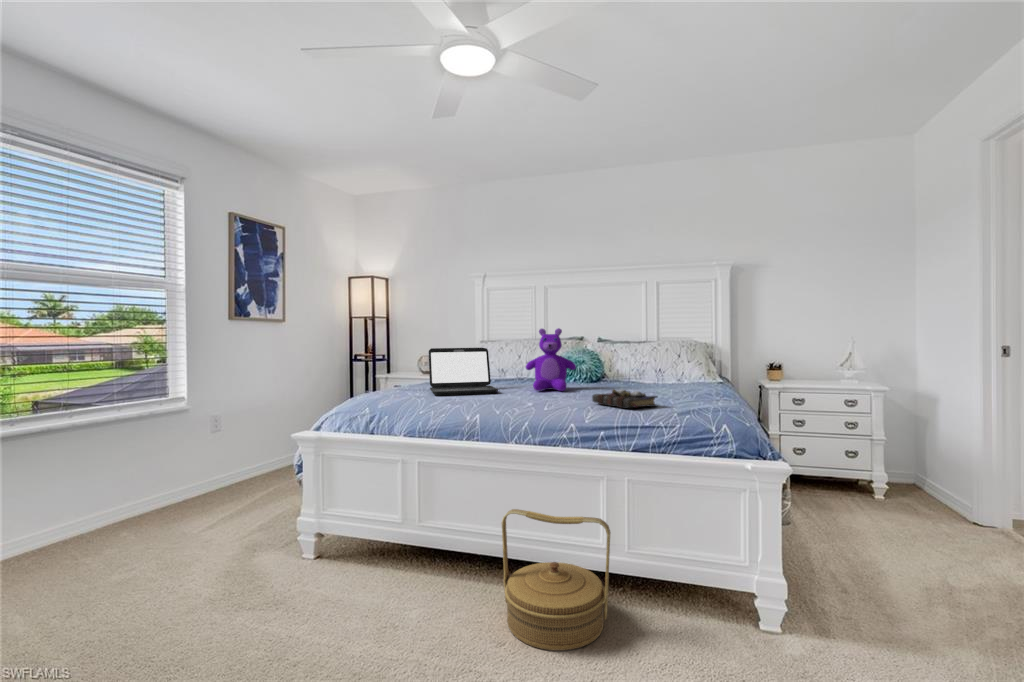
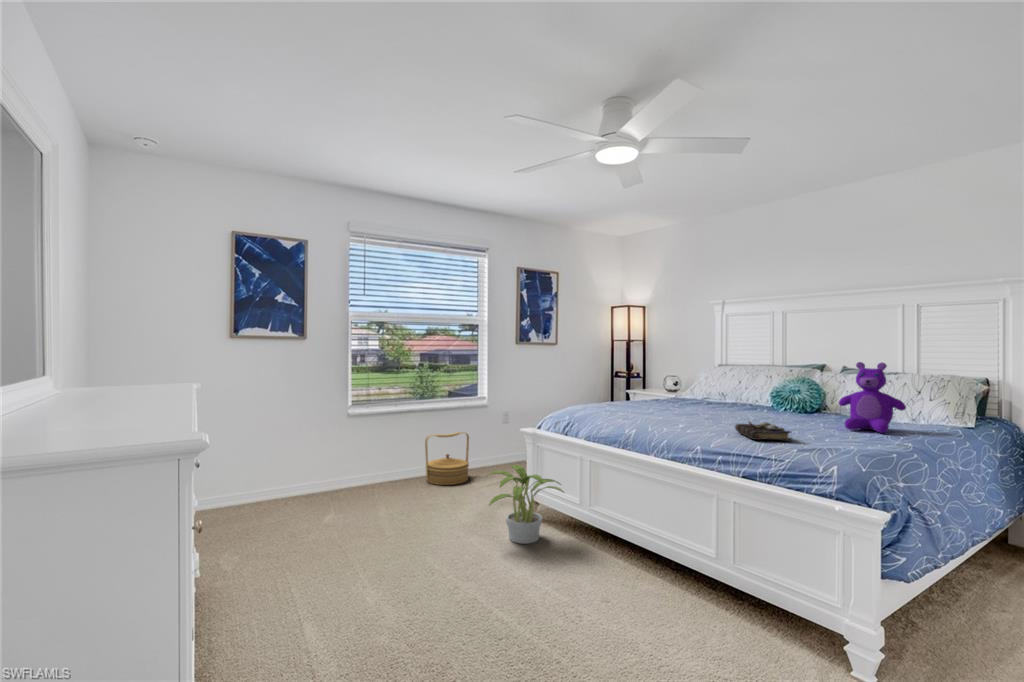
teddy bear: present [526,328,576,391] -> present [839,362,906,433]
laptop: present [429,348,498,396] -> none [623,373,683,415]
potted plant: none [258,487,389,603] -> present [489,465,564,544]
woven basket: present [502,509,611,651] -> present [425,432,469,485]

